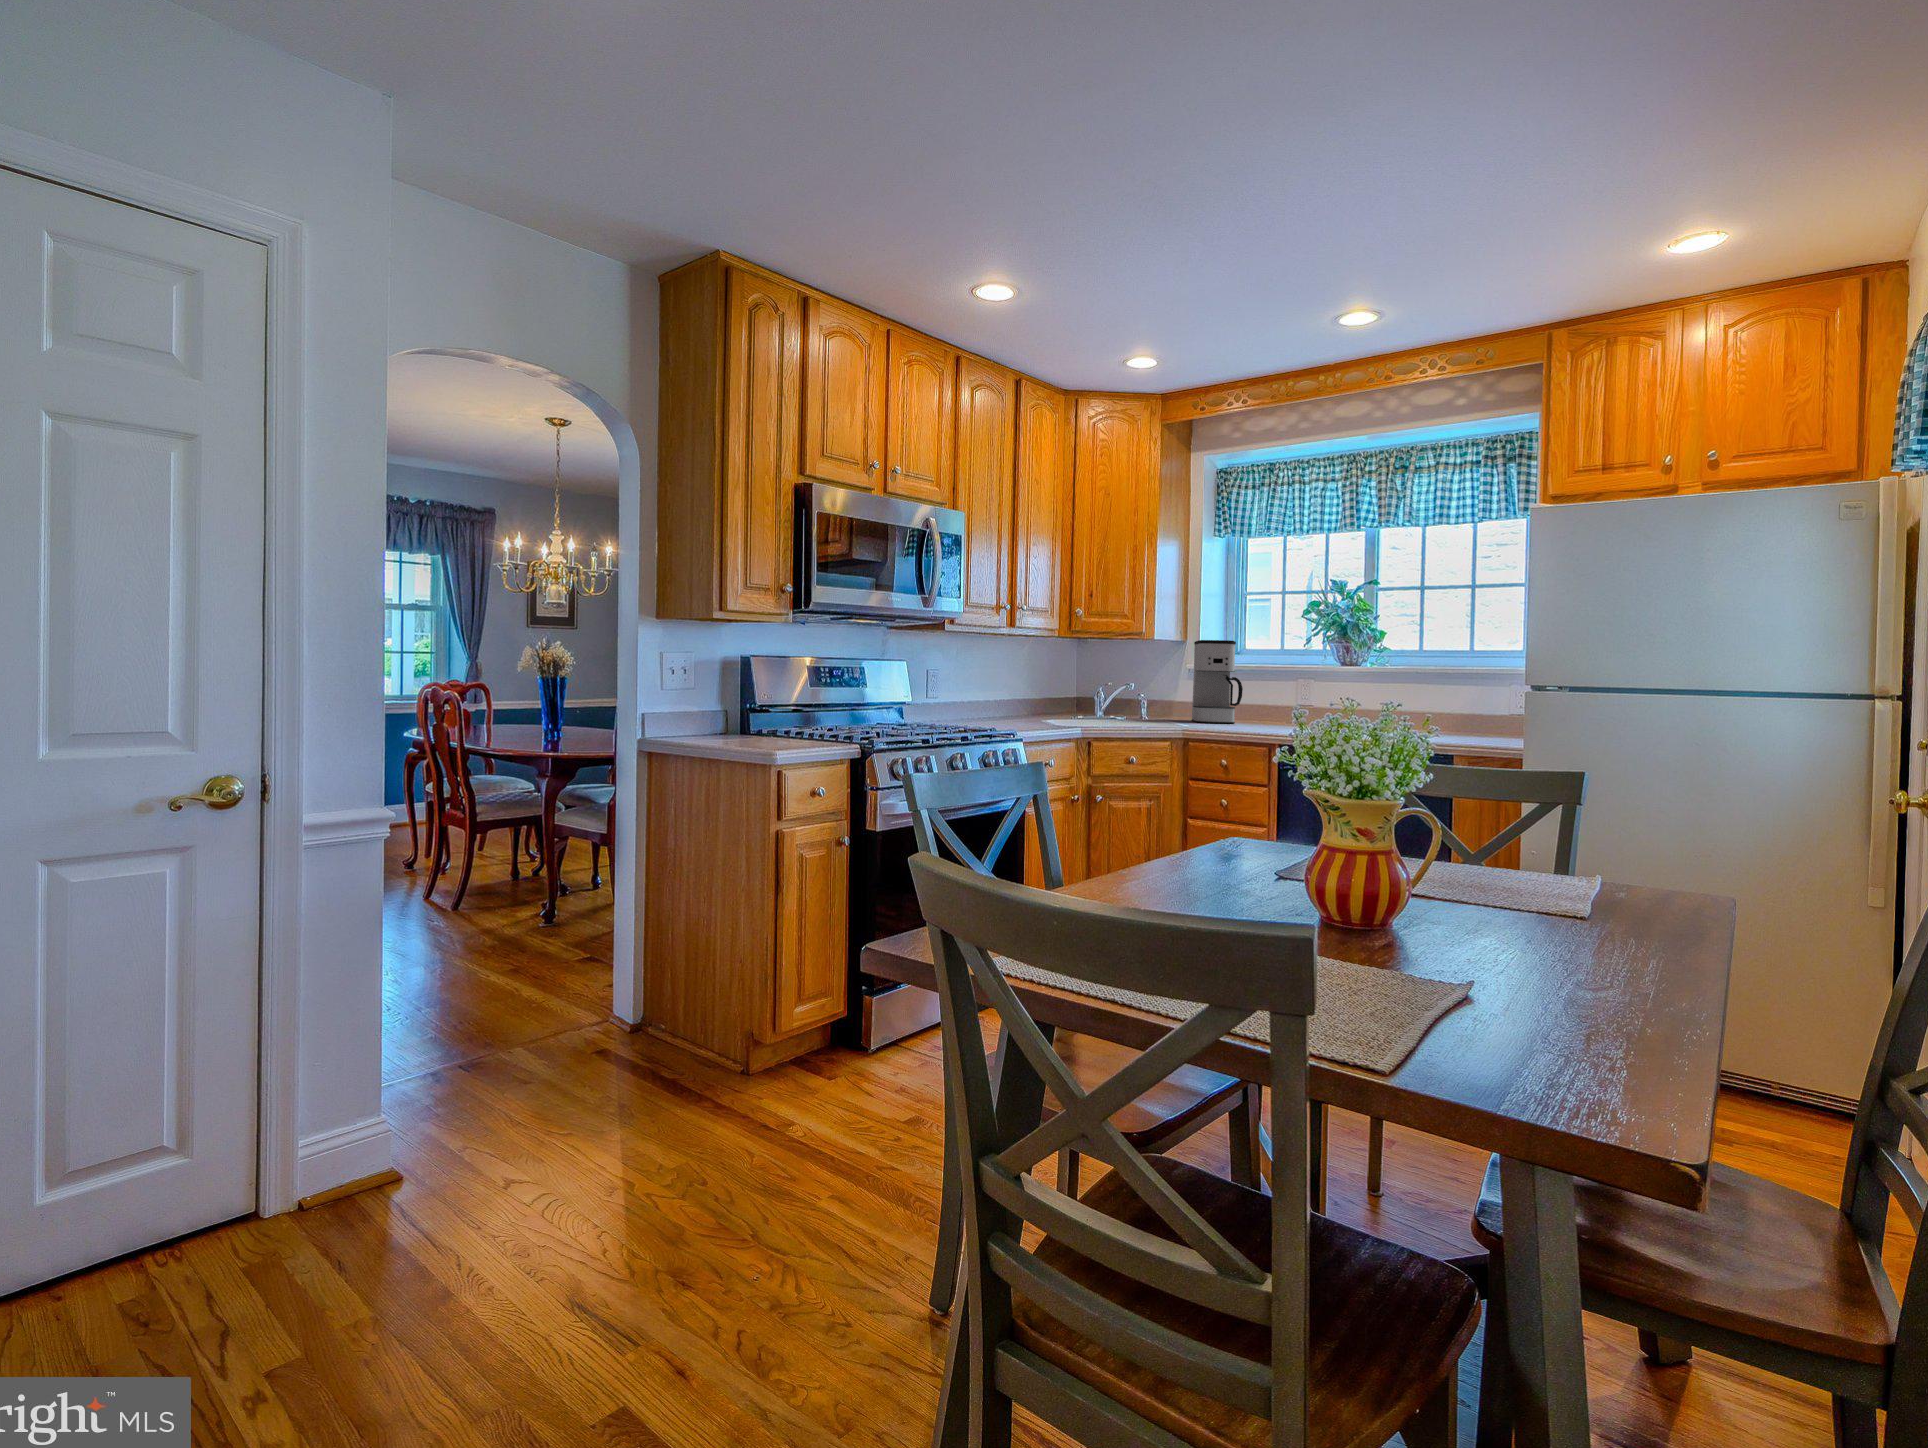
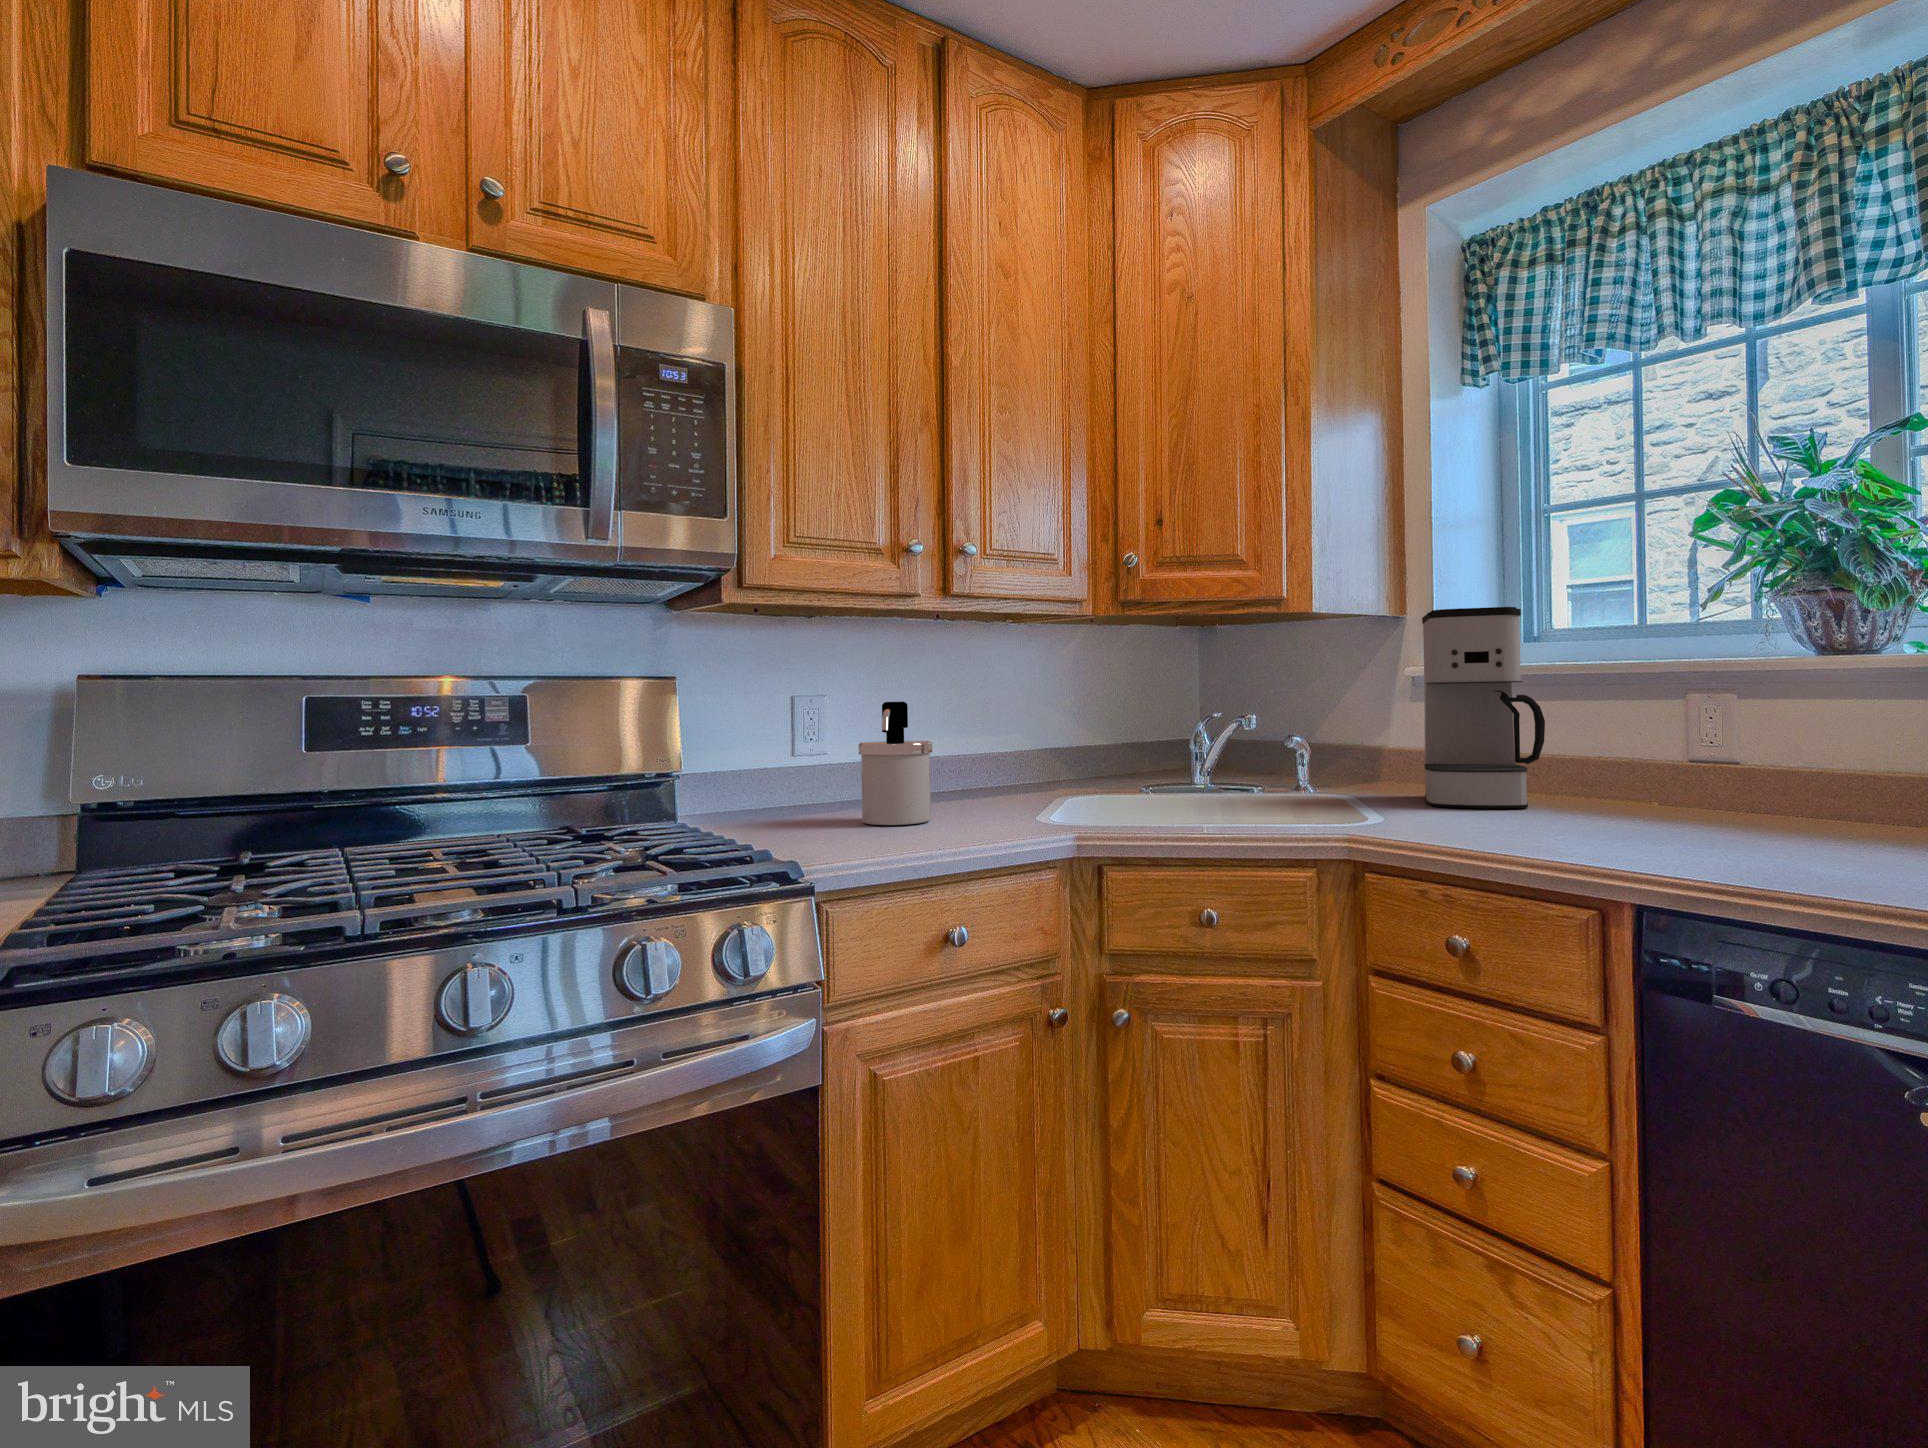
soap dispenser: none [974,670,1005,721] -> present [858,702,932,825]

